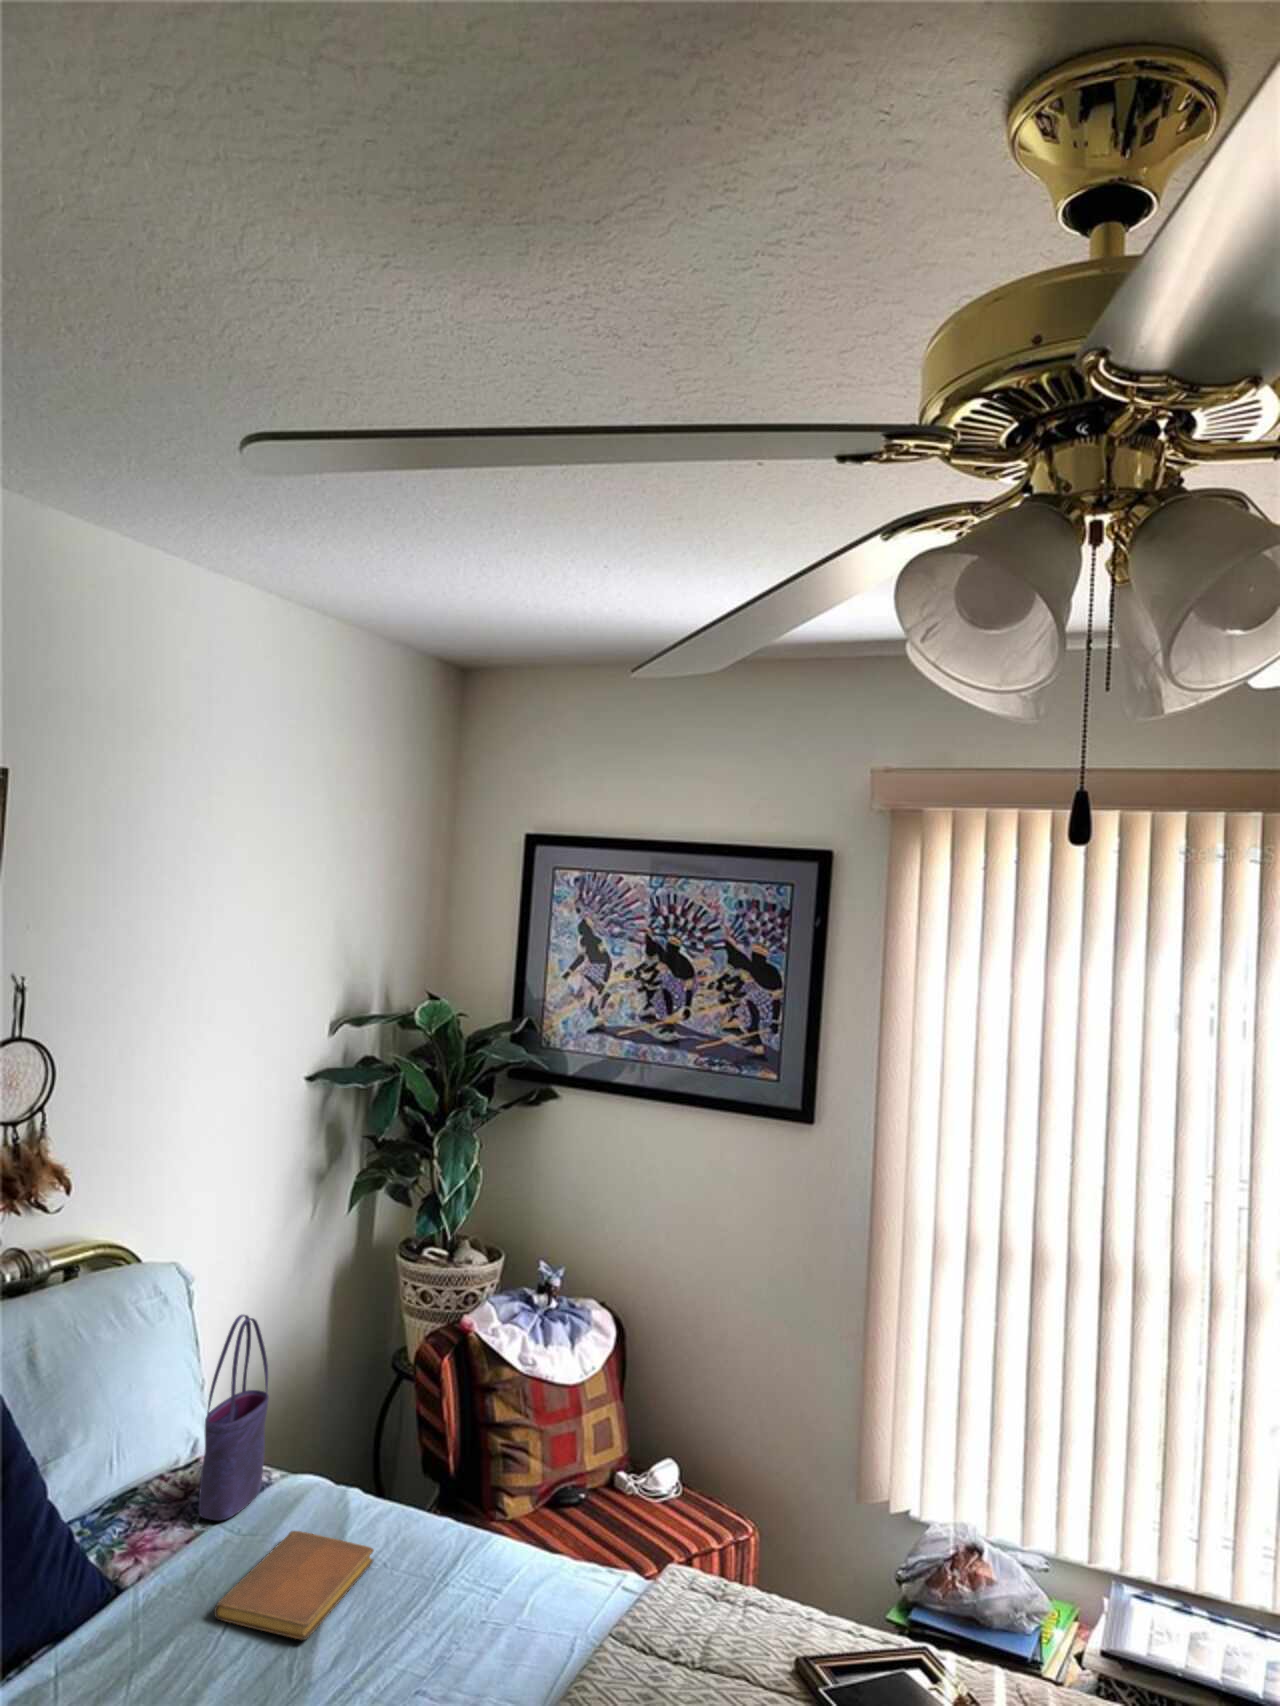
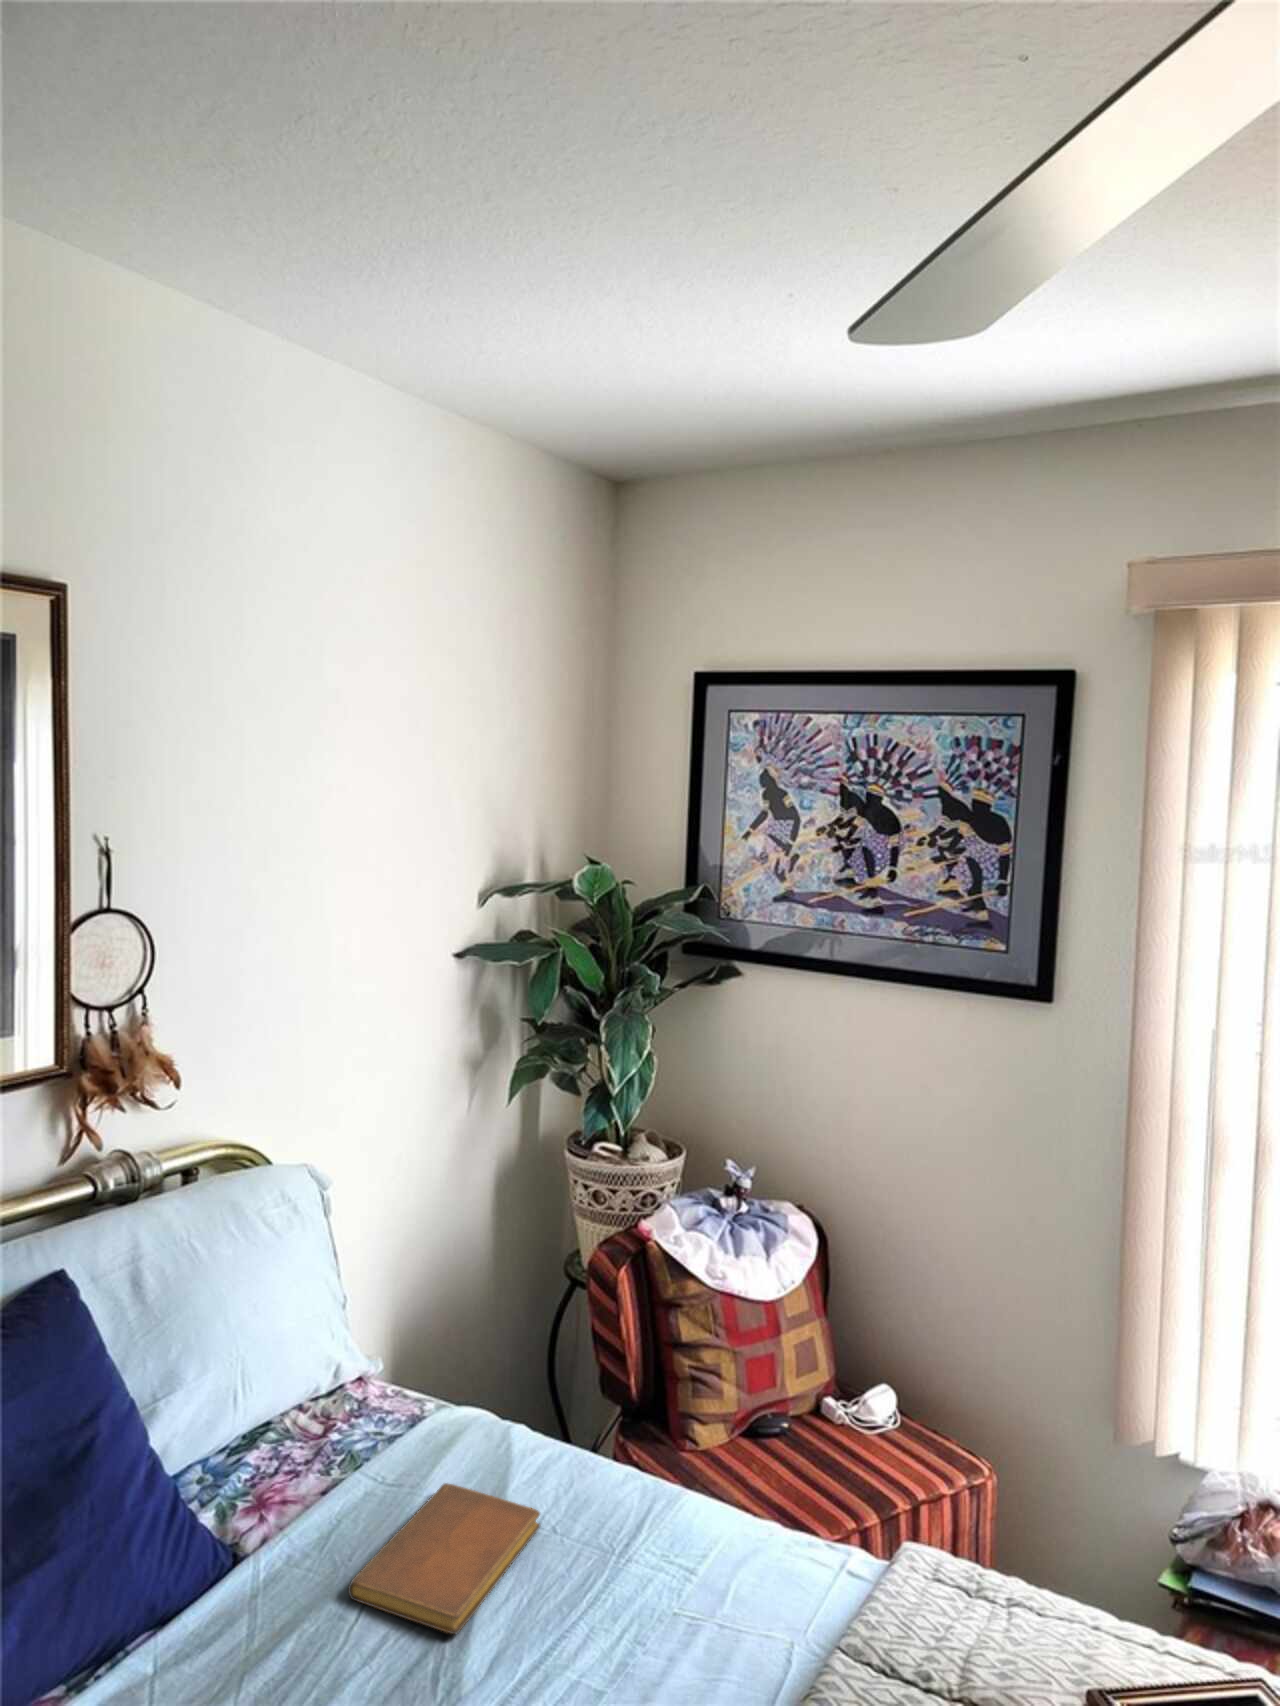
tote bag: present [199,1315,269,1521] -> none [339,1228,415,1466]

